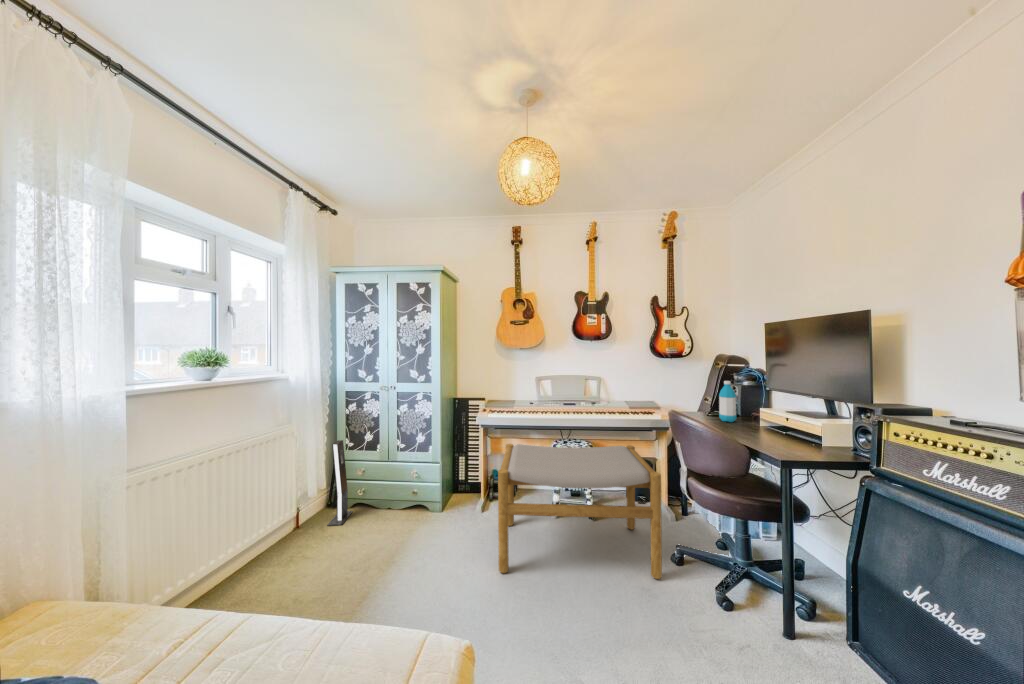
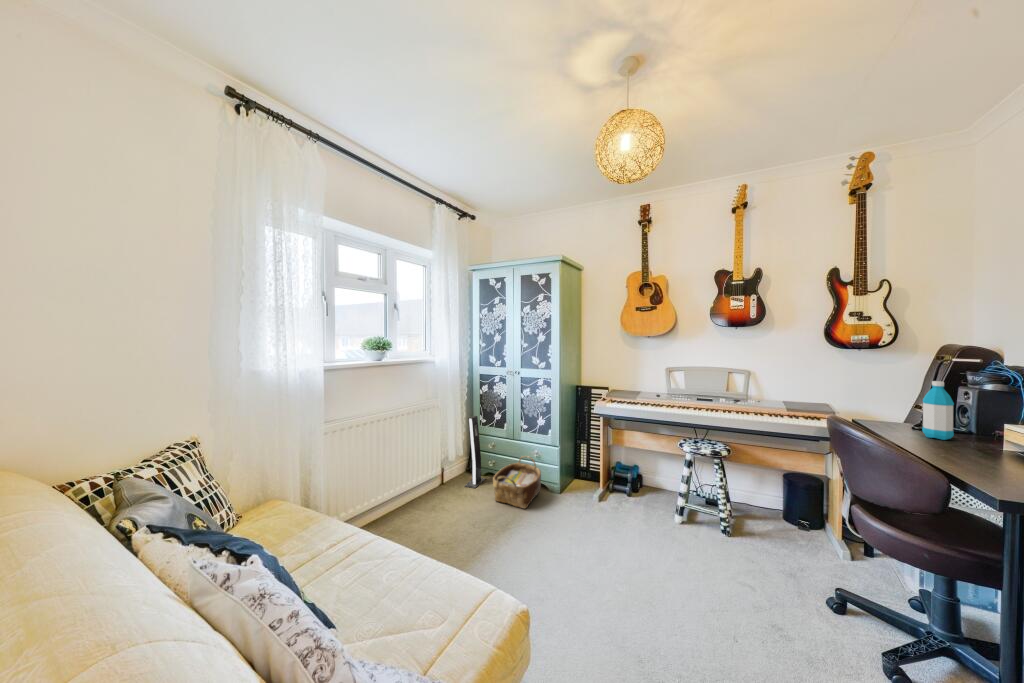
footstool: present [498,444,662,579] -> none [602,436,806,619]
woven basket: none [368,477,422,537] -> present [493,456,541,509]

